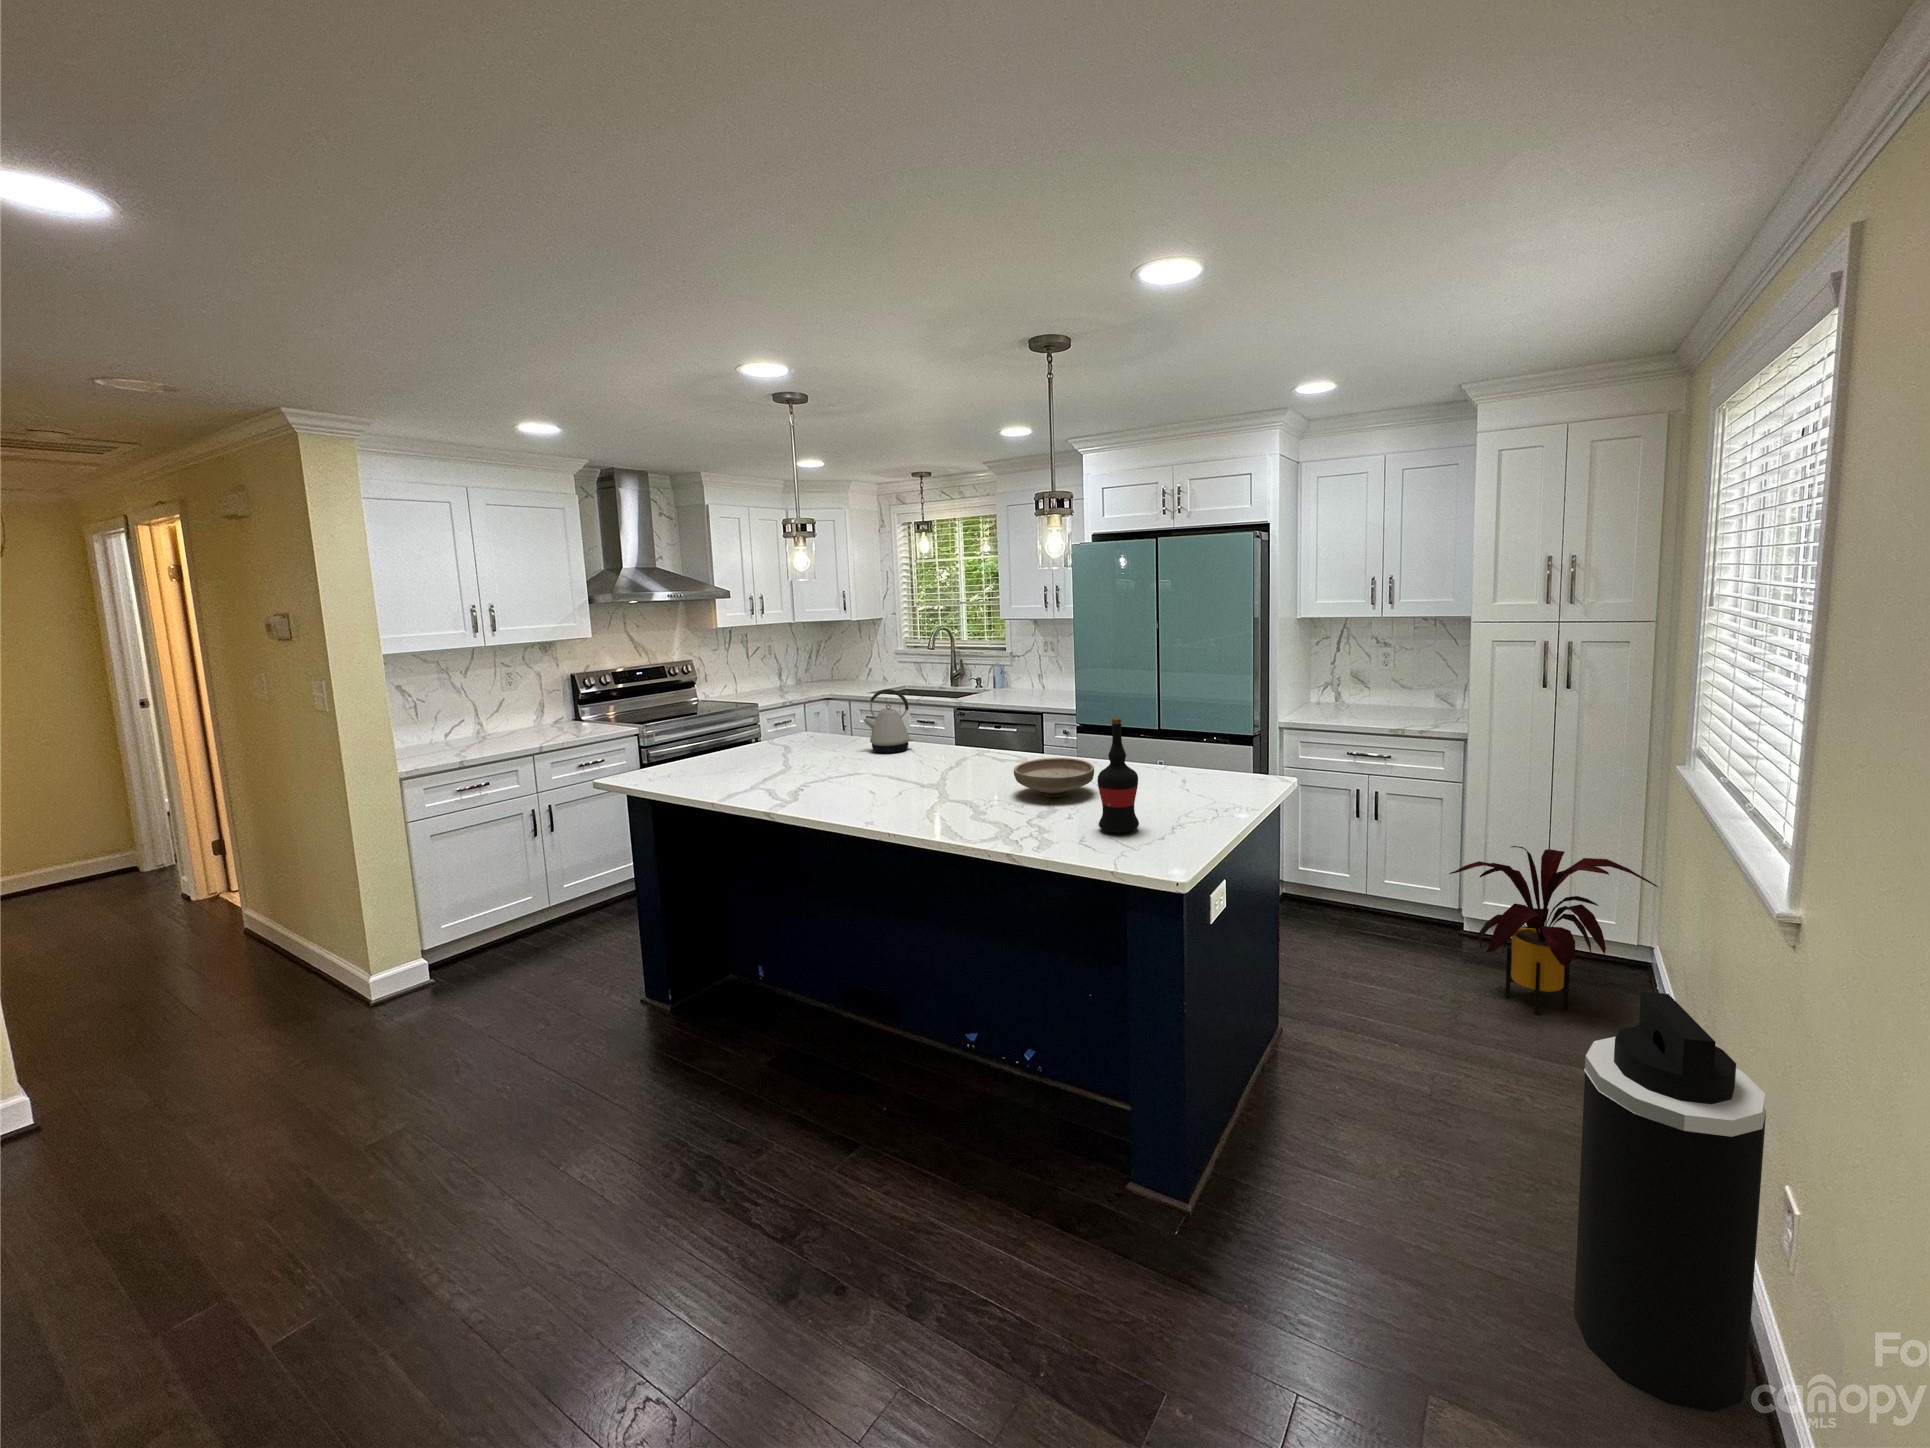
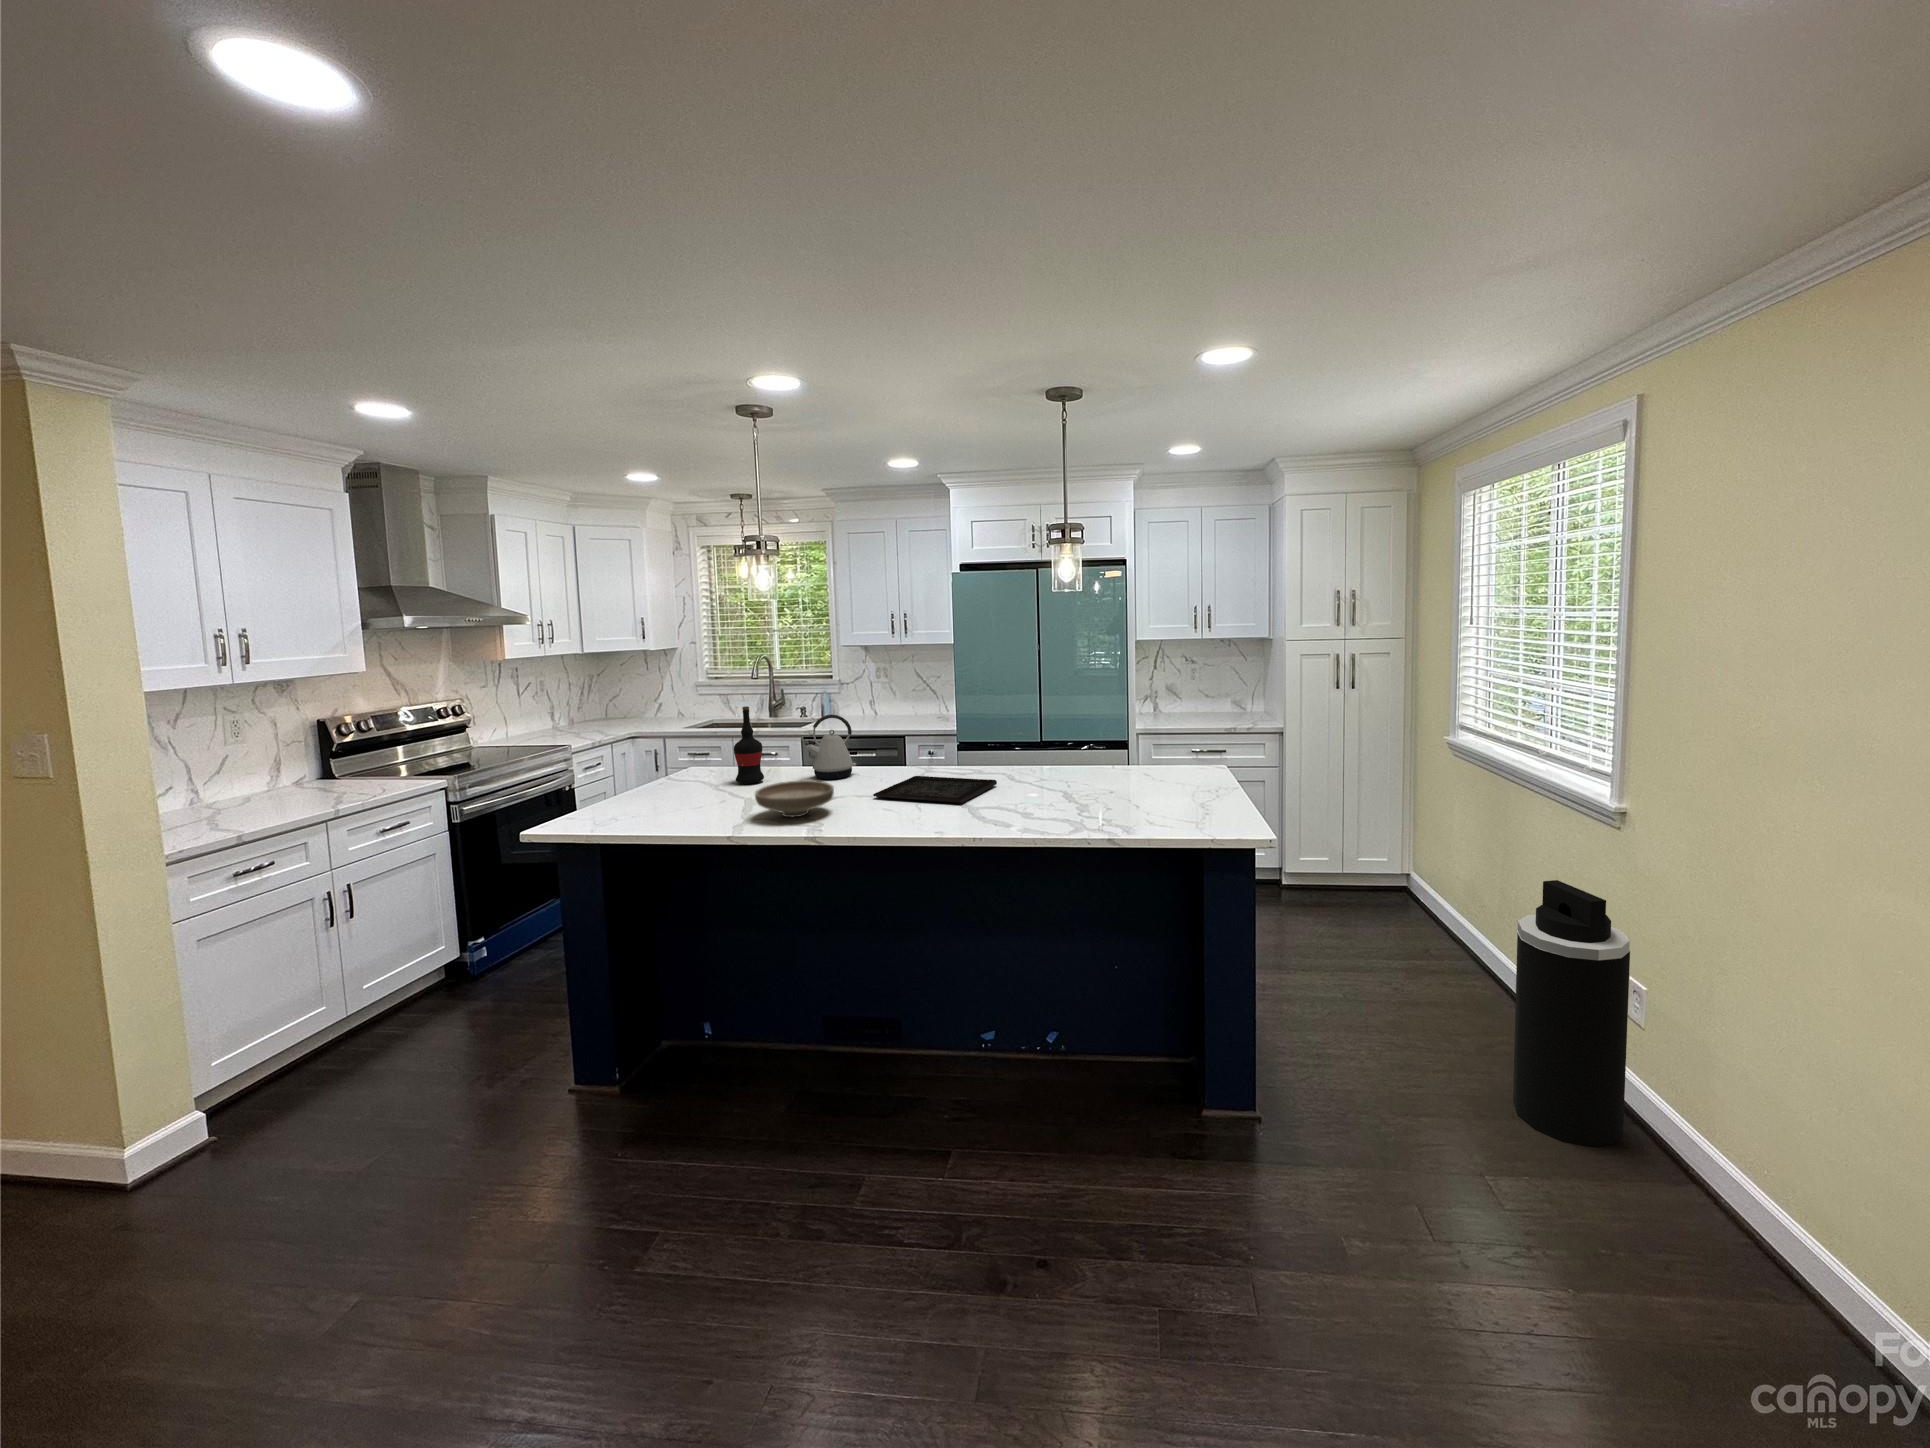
wine bottle: present [1097,718,1139,833] -> present [734,706,764,784]
tray: none [882,756,1013,790] -> present [873,776,997,803]
bowl: present [1014,758,1094,797] -> present [755,780,834,817]
house plant: present [1449,846,1658,1015] -> none [1310,811,1441,938]

